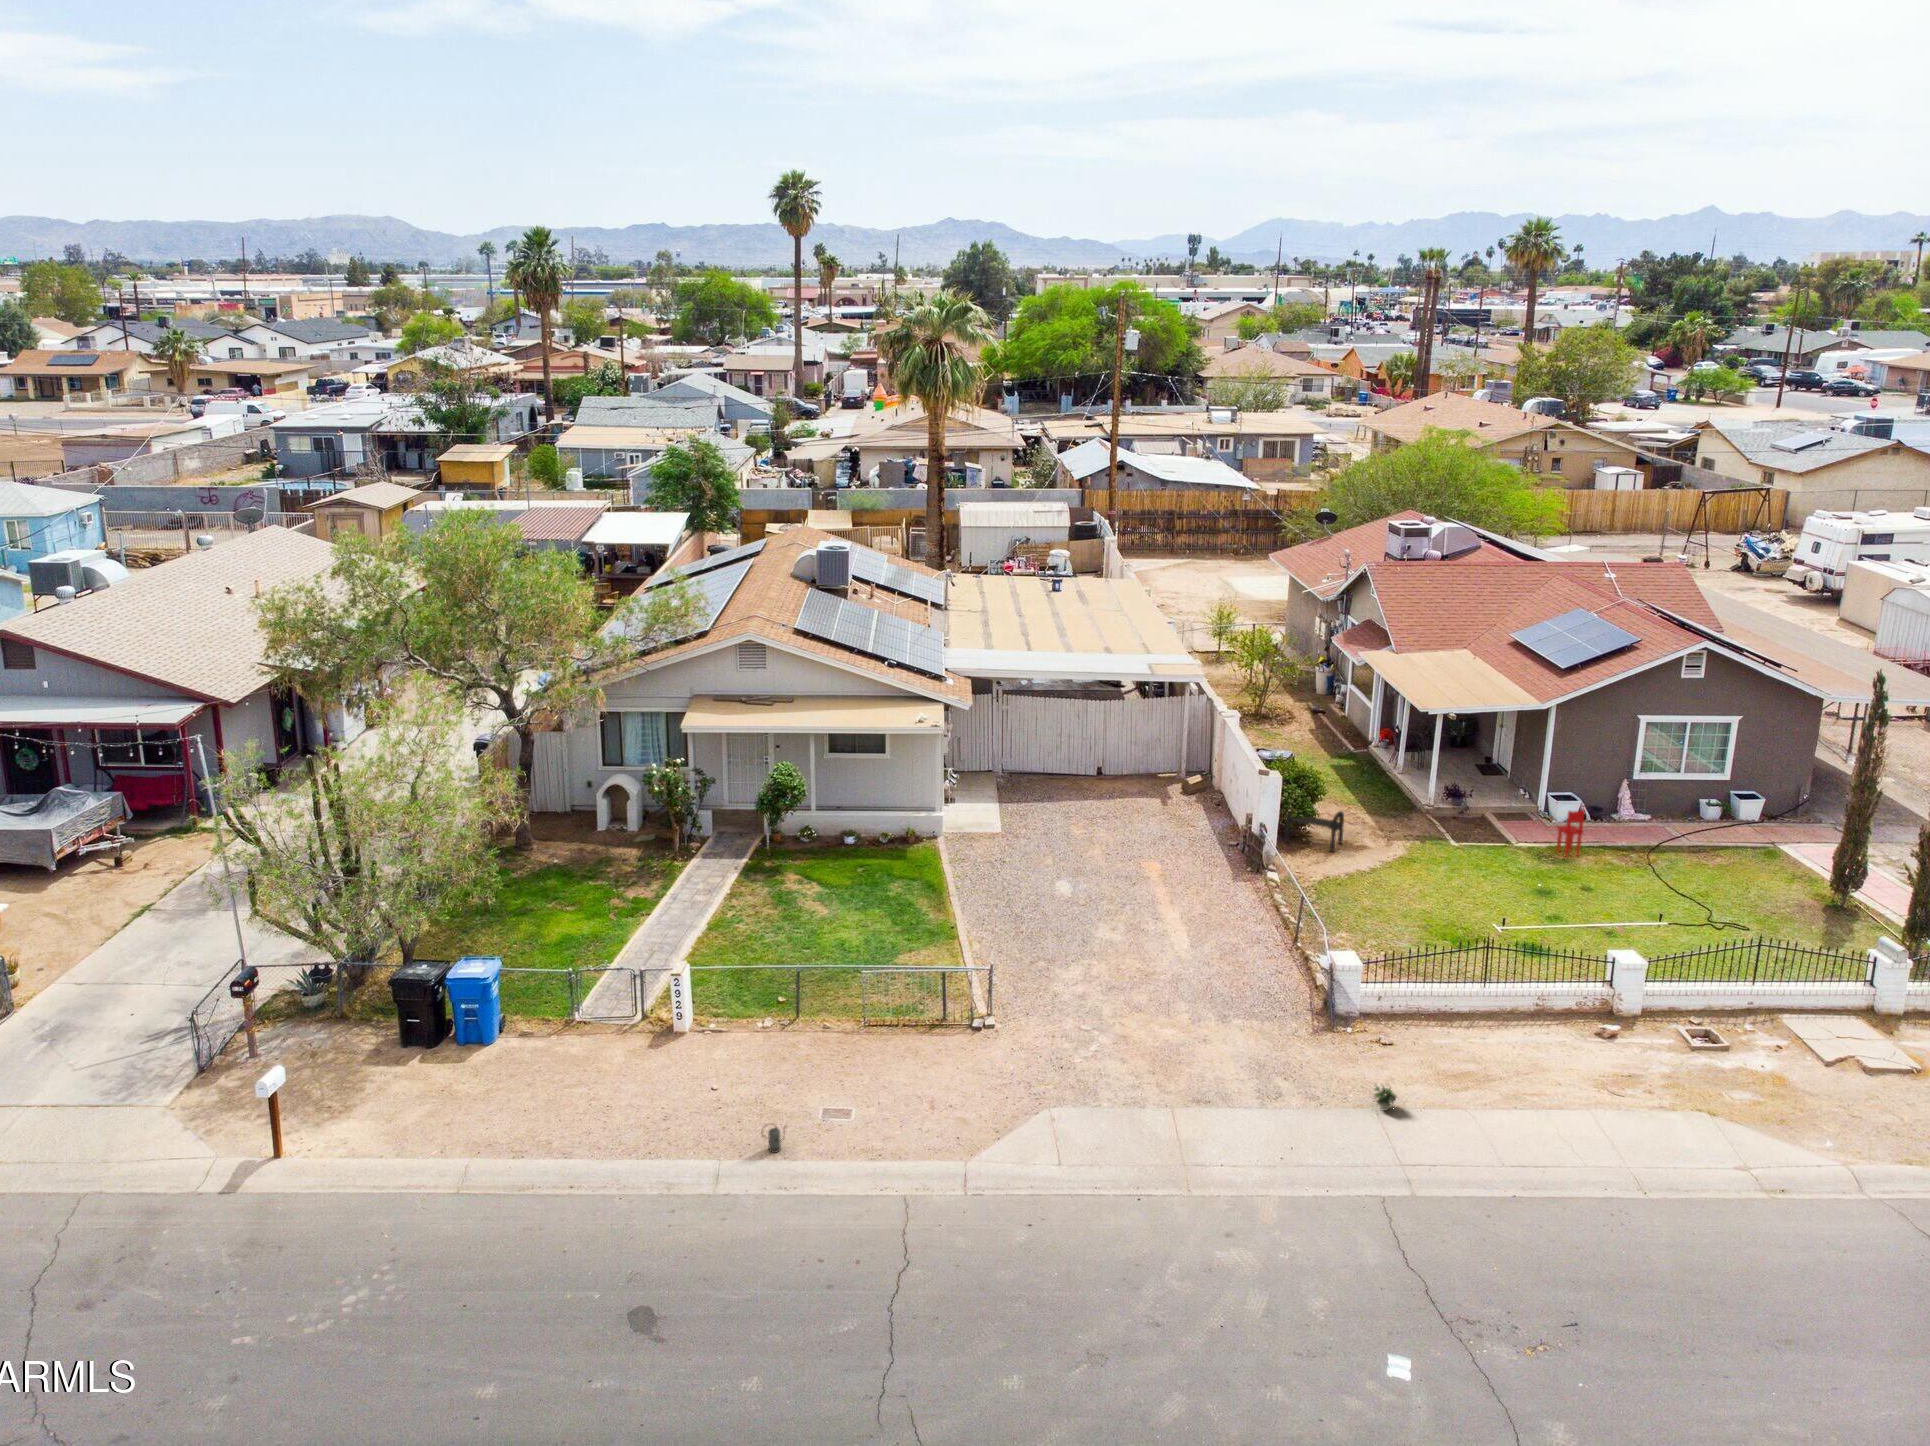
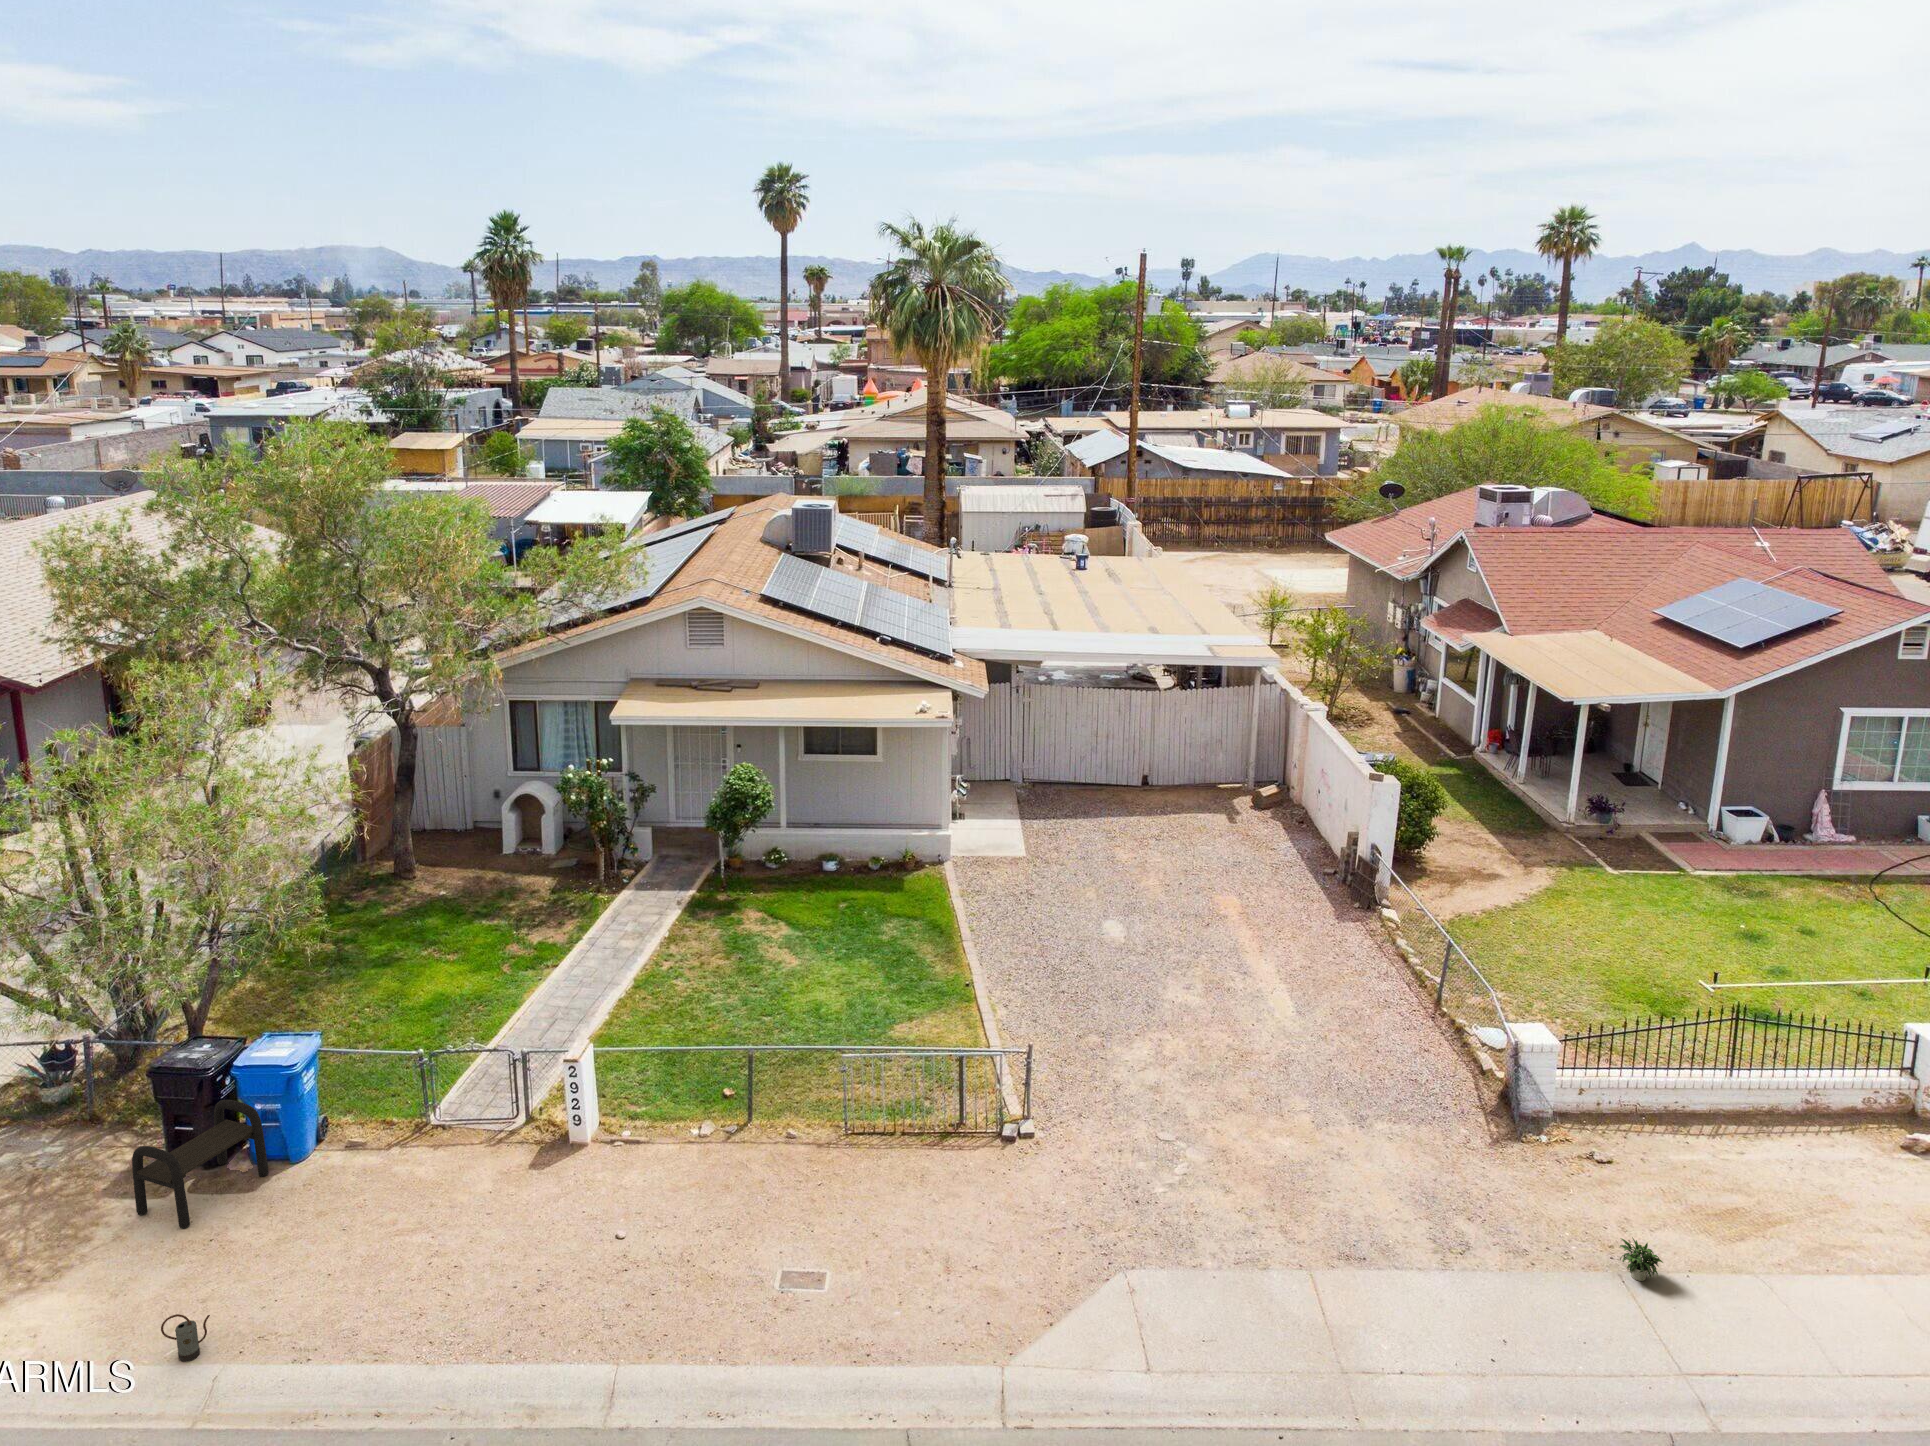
bench: present [1284,808,1344,852] -> present [132,1100,269,1228]
chair: present [1556,810,1584,856] -> none [1748,827,1790,888]
watering can: present [768,1127,785,1153] -> present [161,1314,210,1362]

